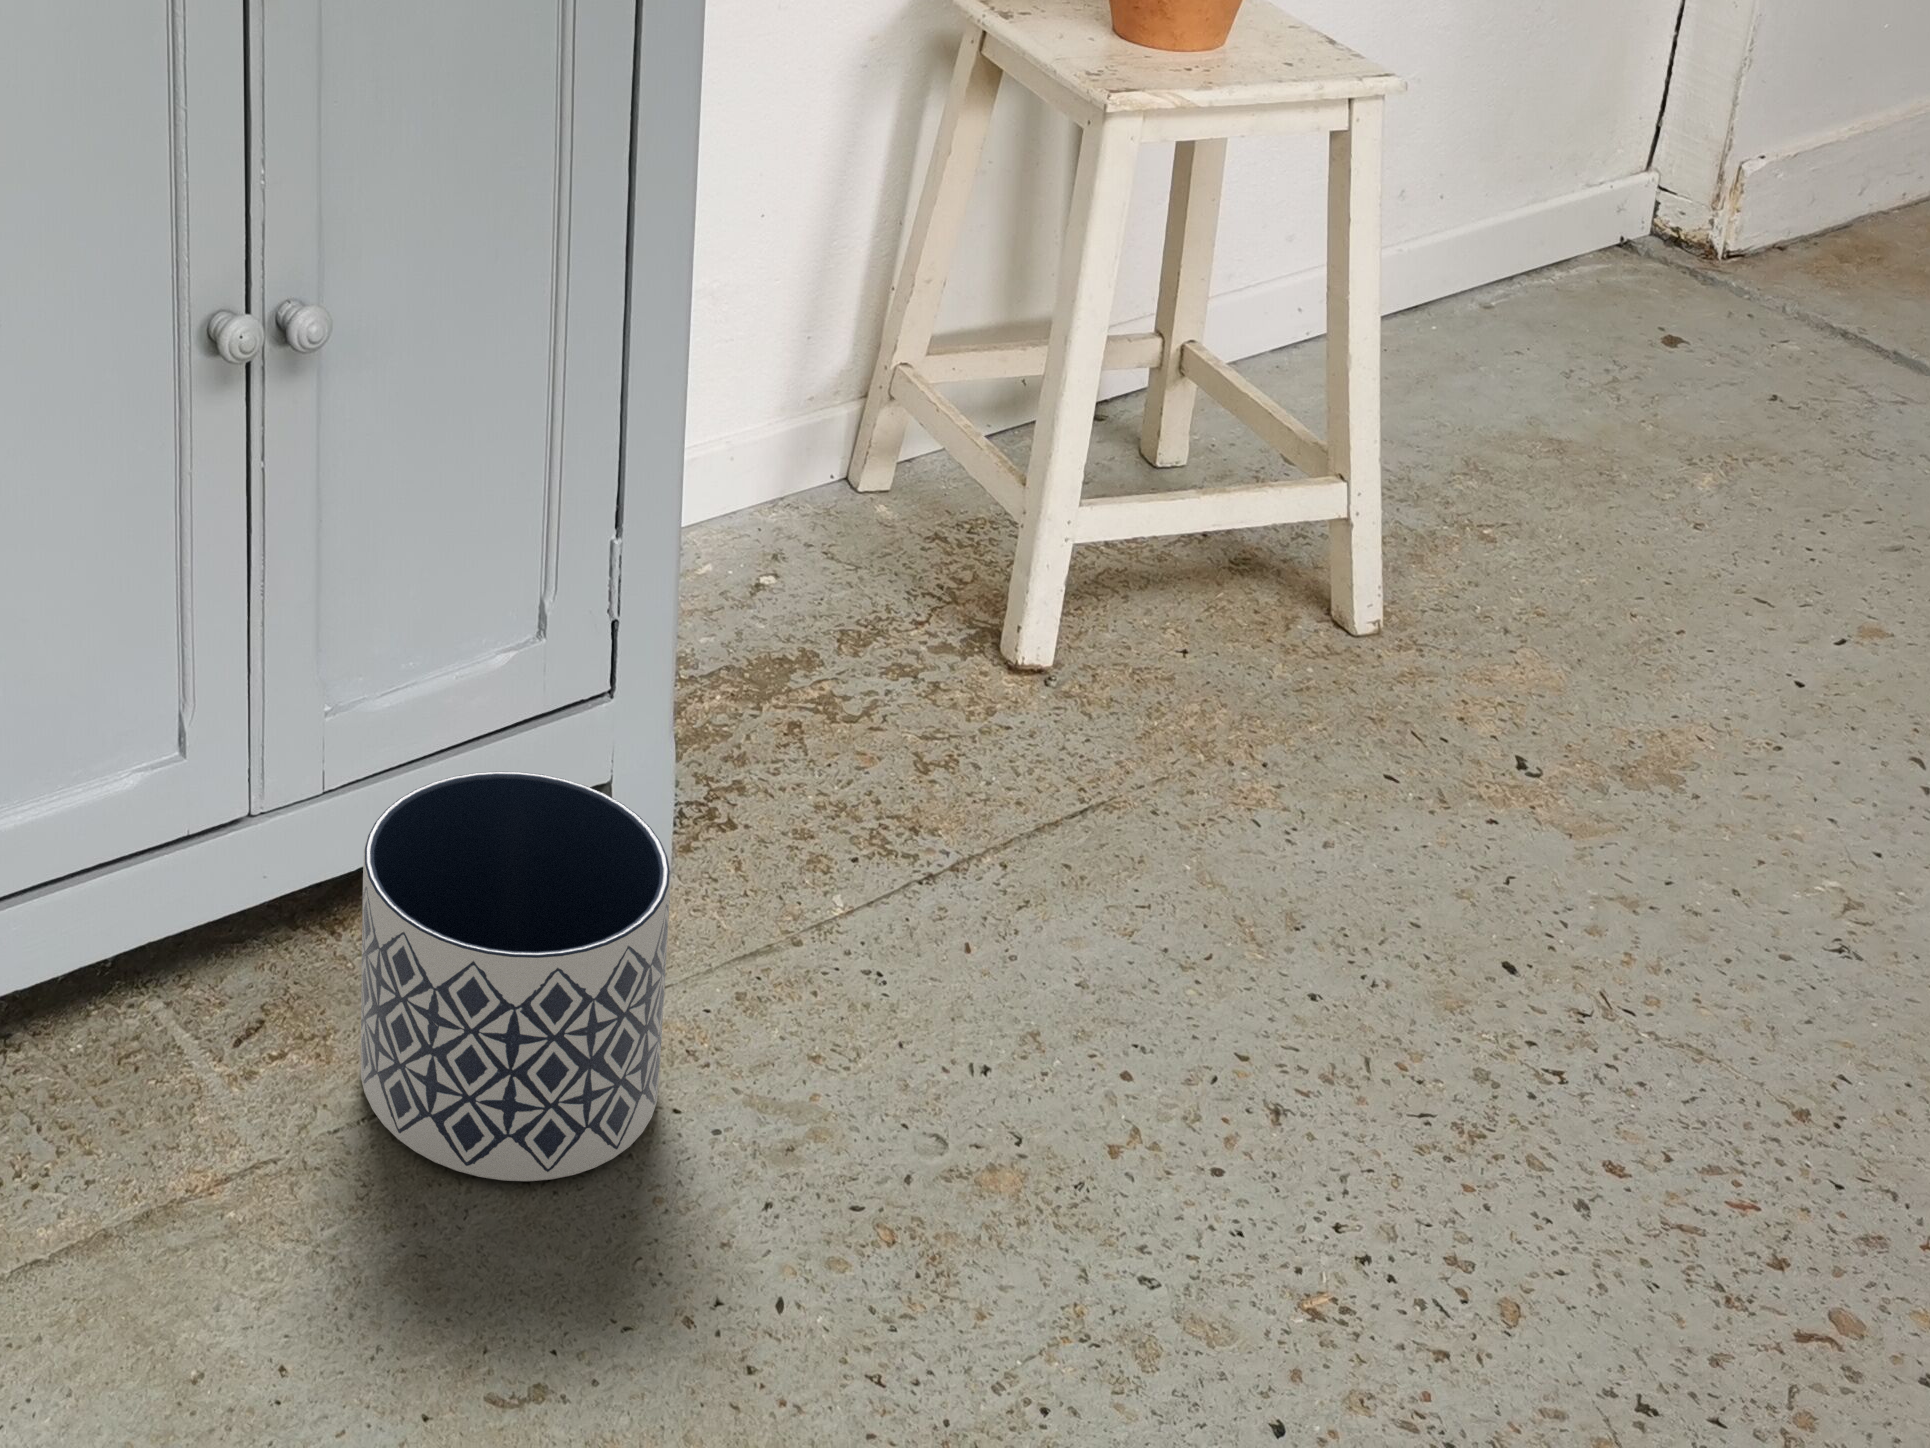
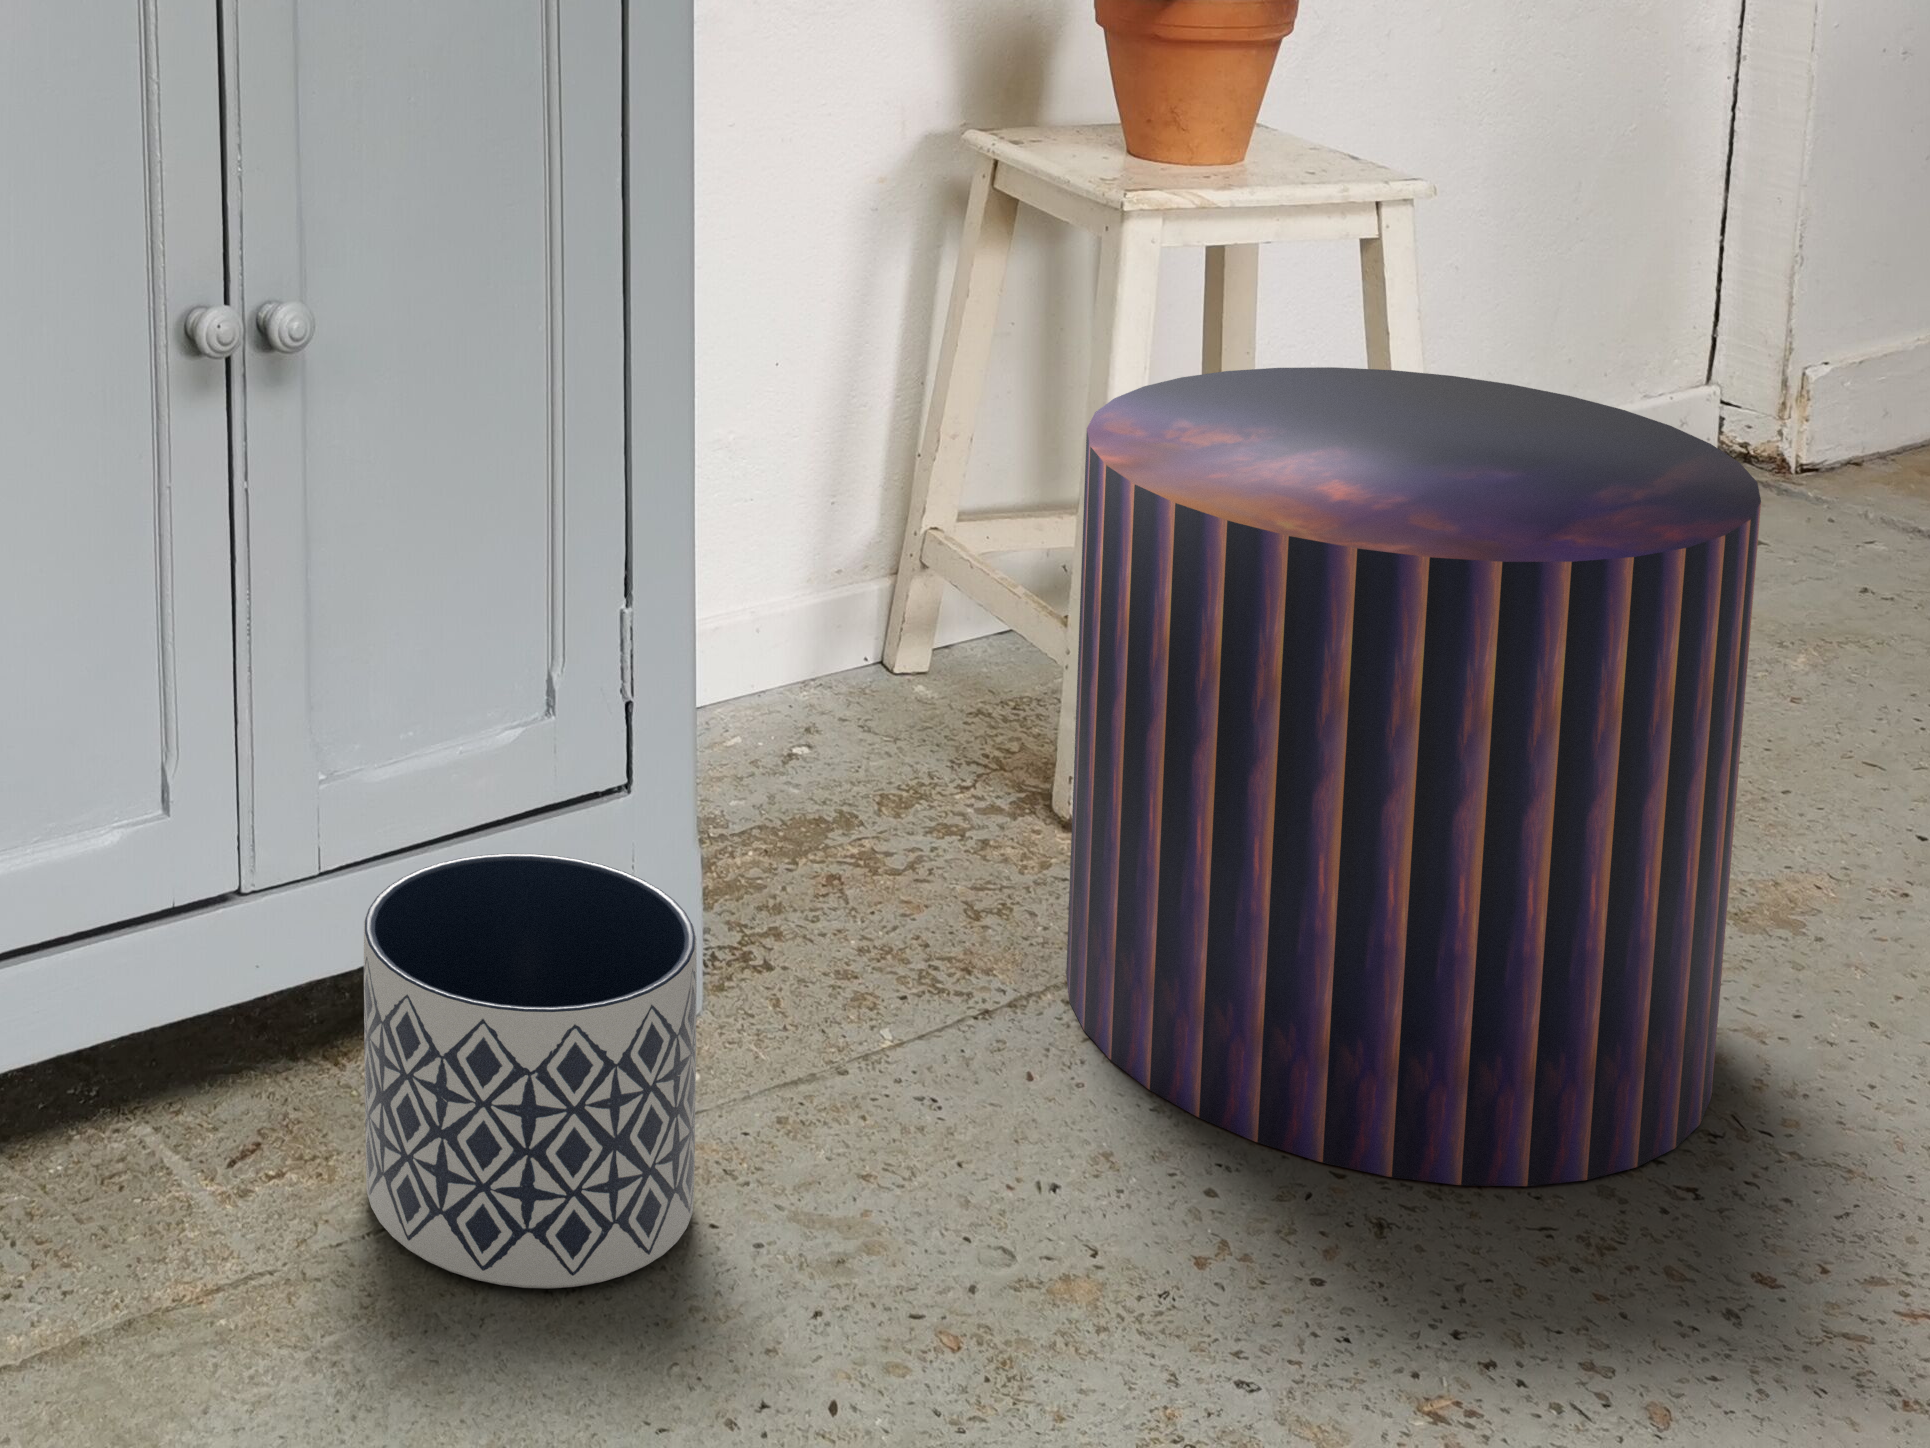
pouf: none [1005,284,1683,1073] -> present [1066,367,1761,1186]

